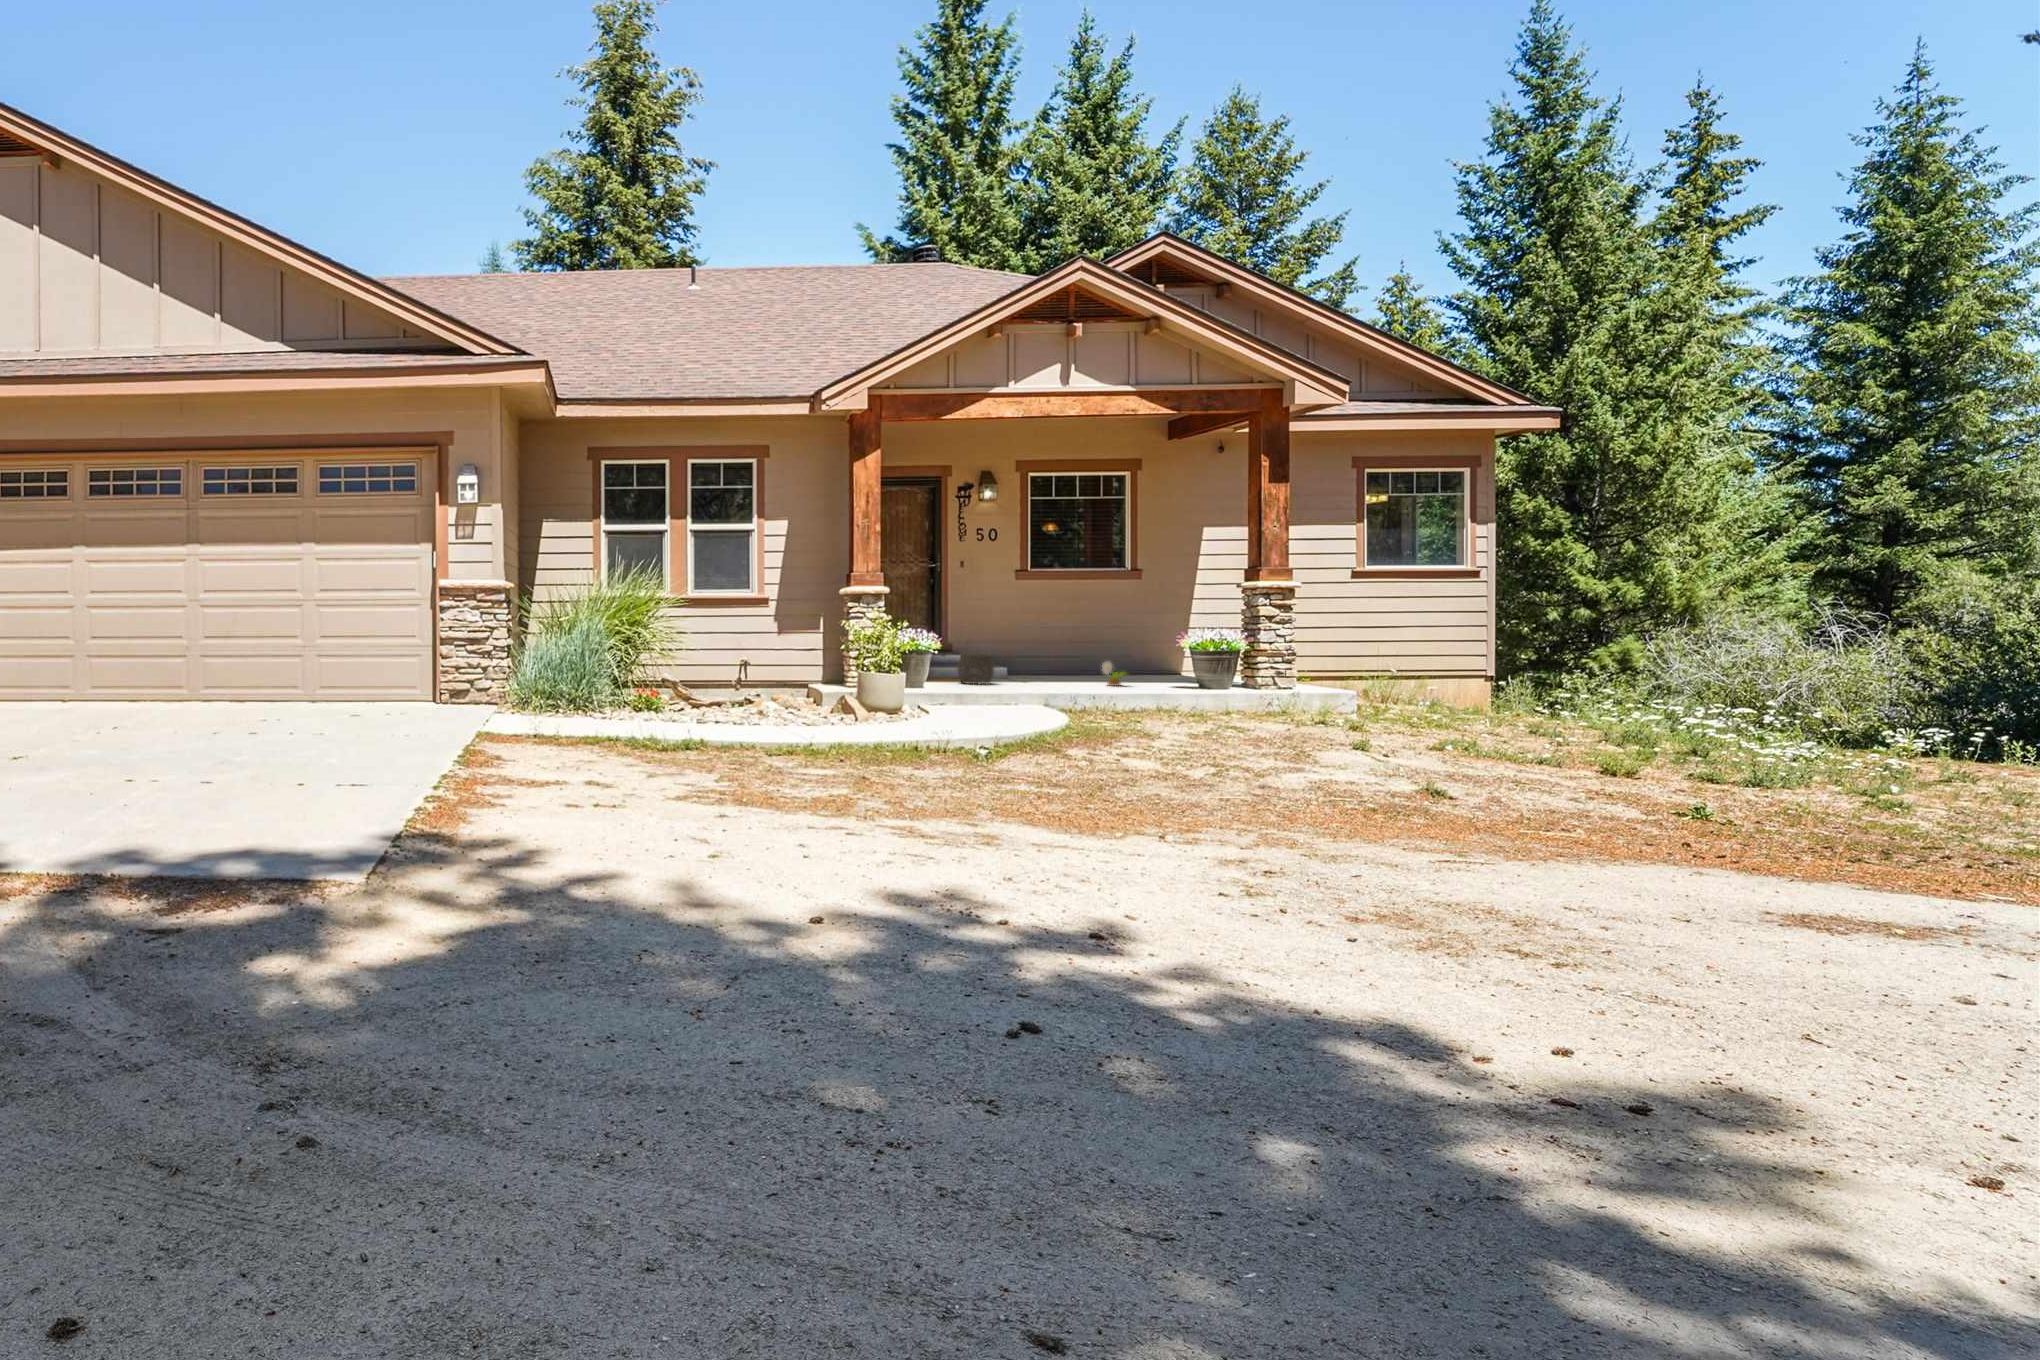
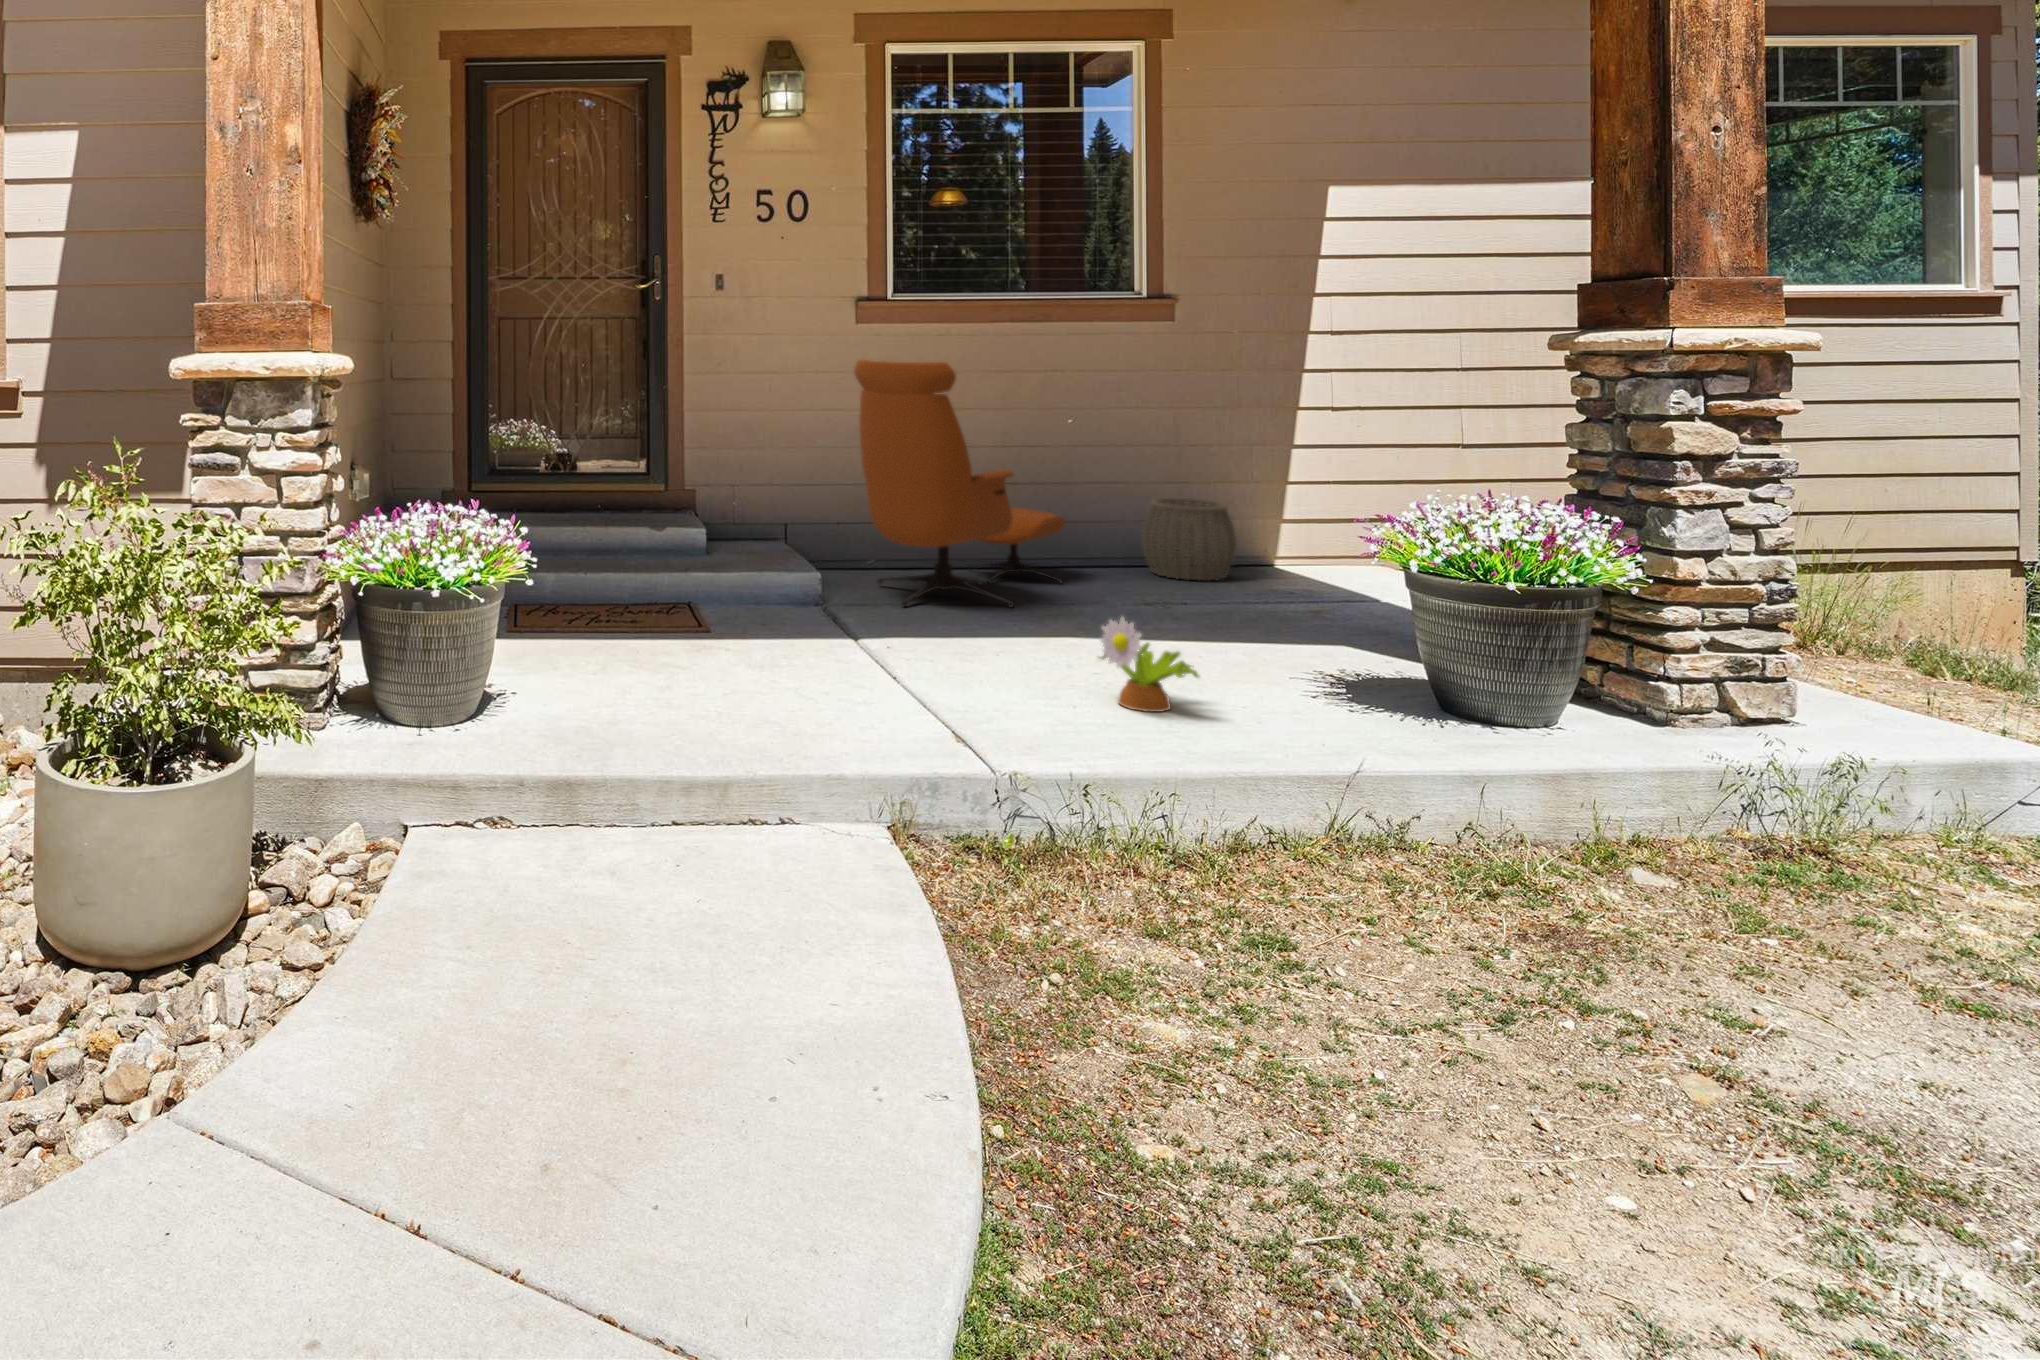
lounge chair: none [1023,591,1100,676] -> present [854,360,1065,607]
woven basket: present [958,652,994,684] -> present [1142,497,1236,581]

